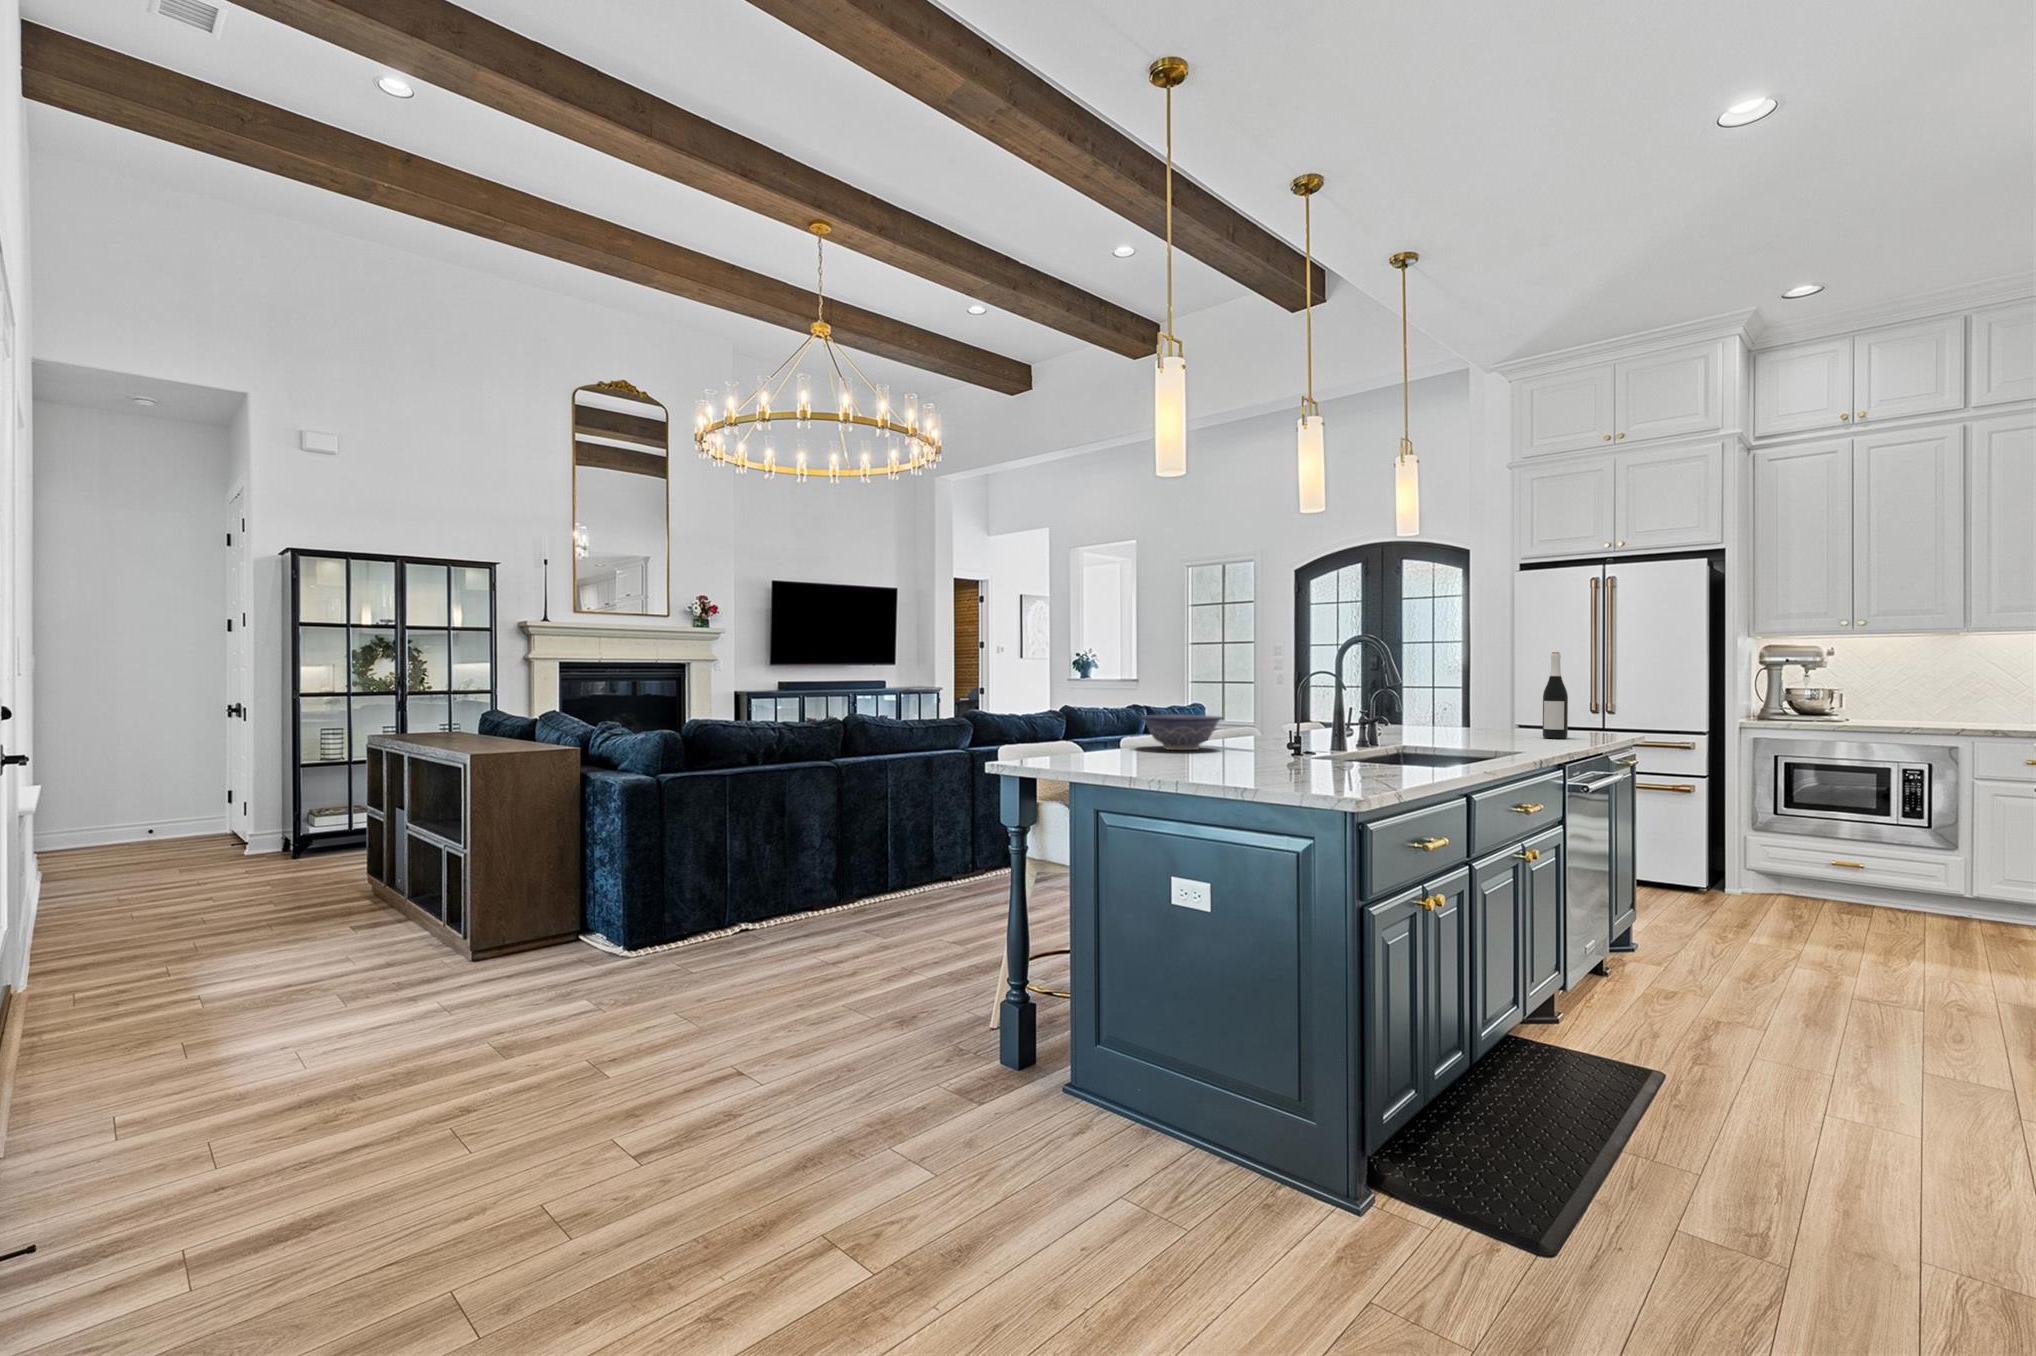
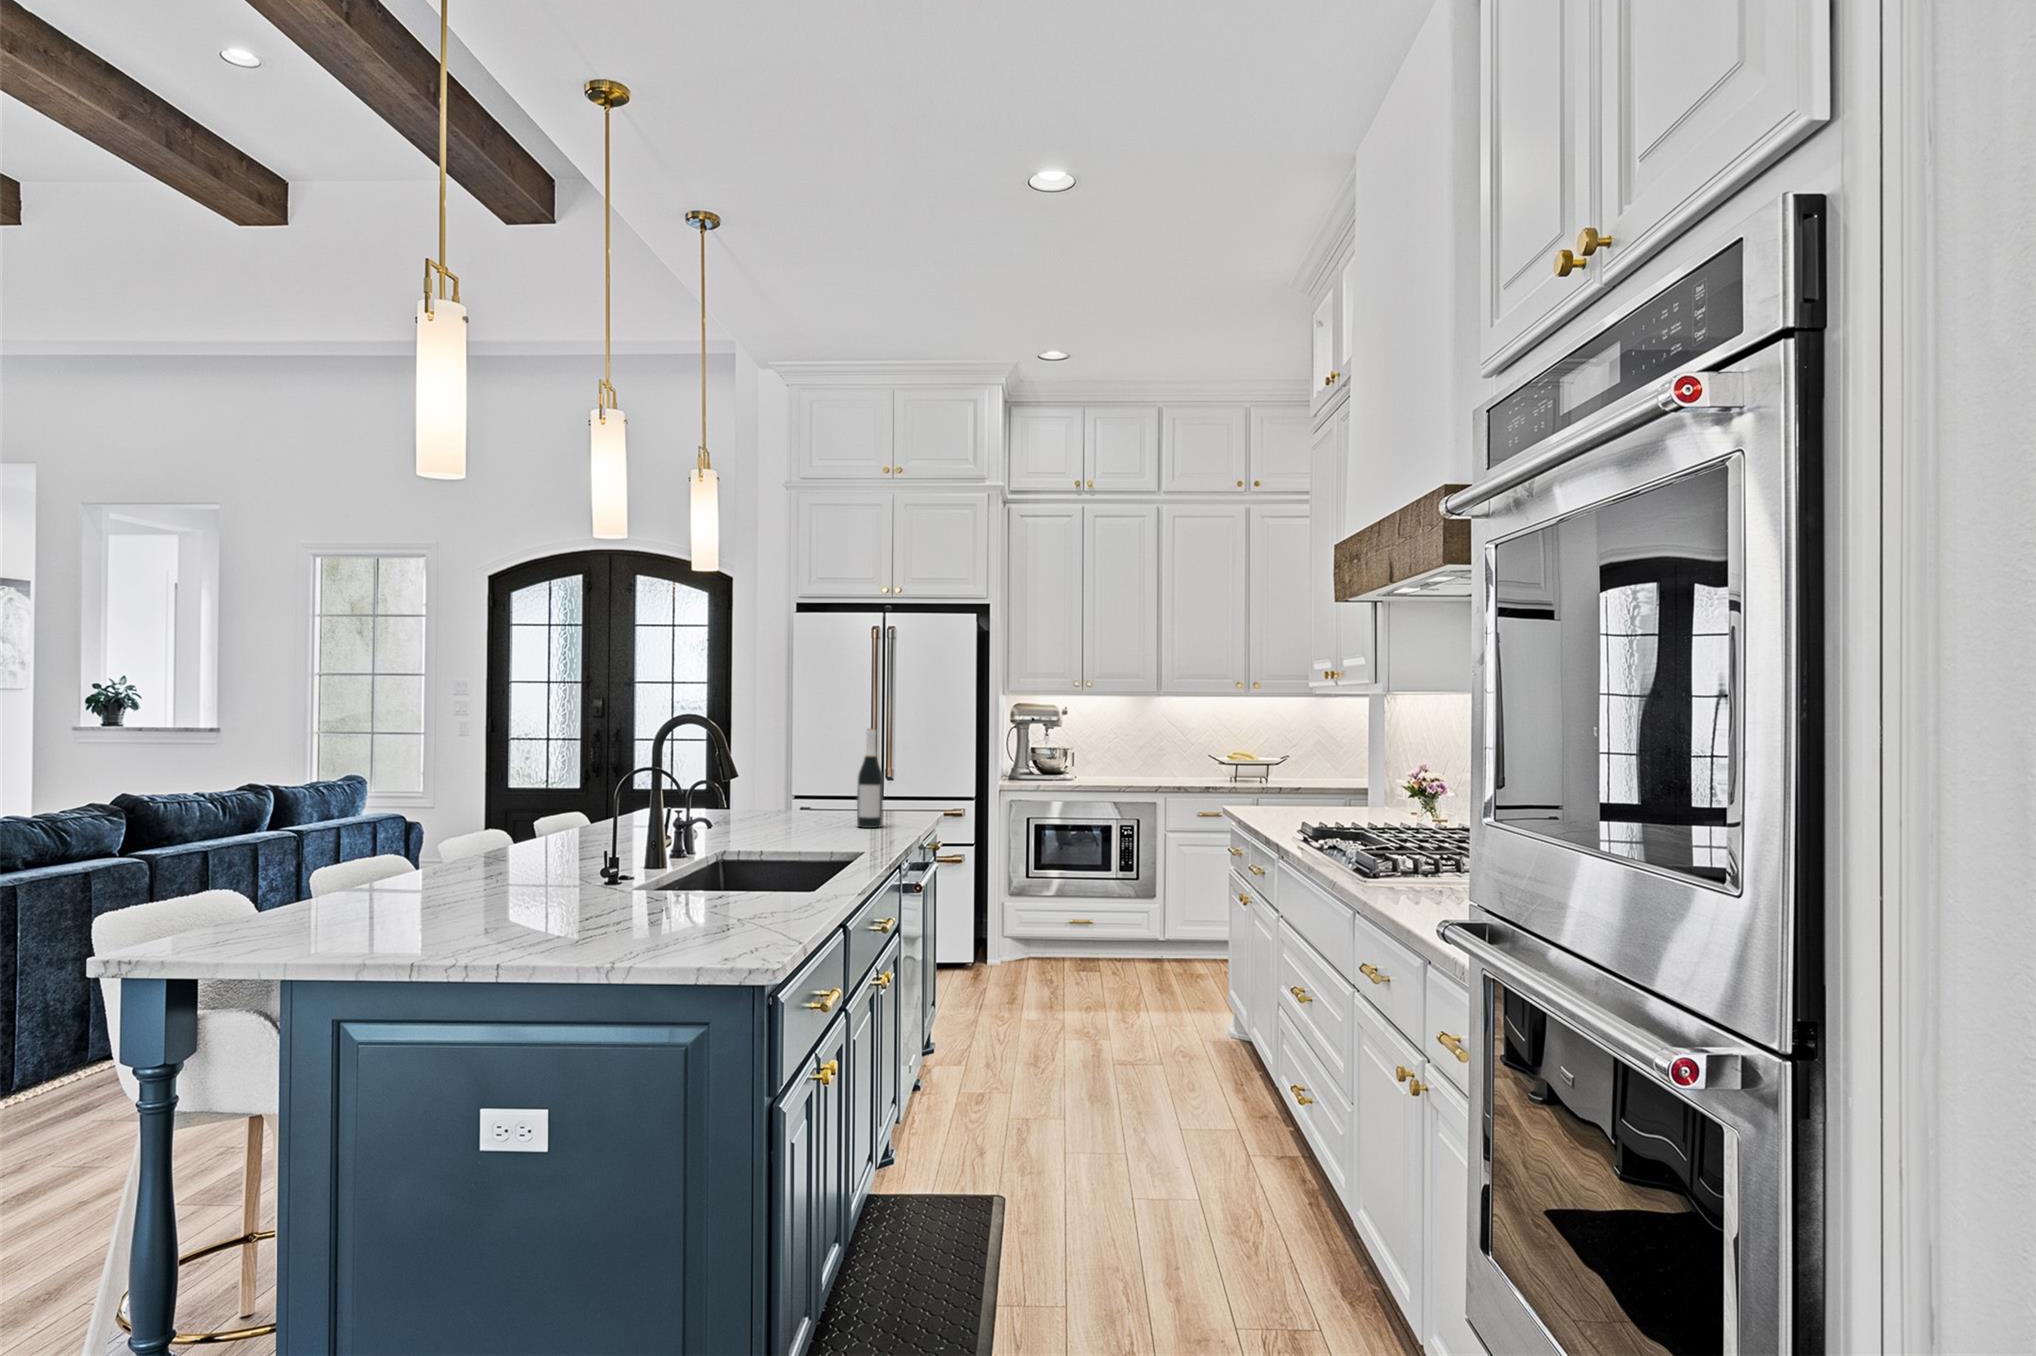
decorative bowl: present [1139,715,1224,750] -> none [376,836,510,893]

